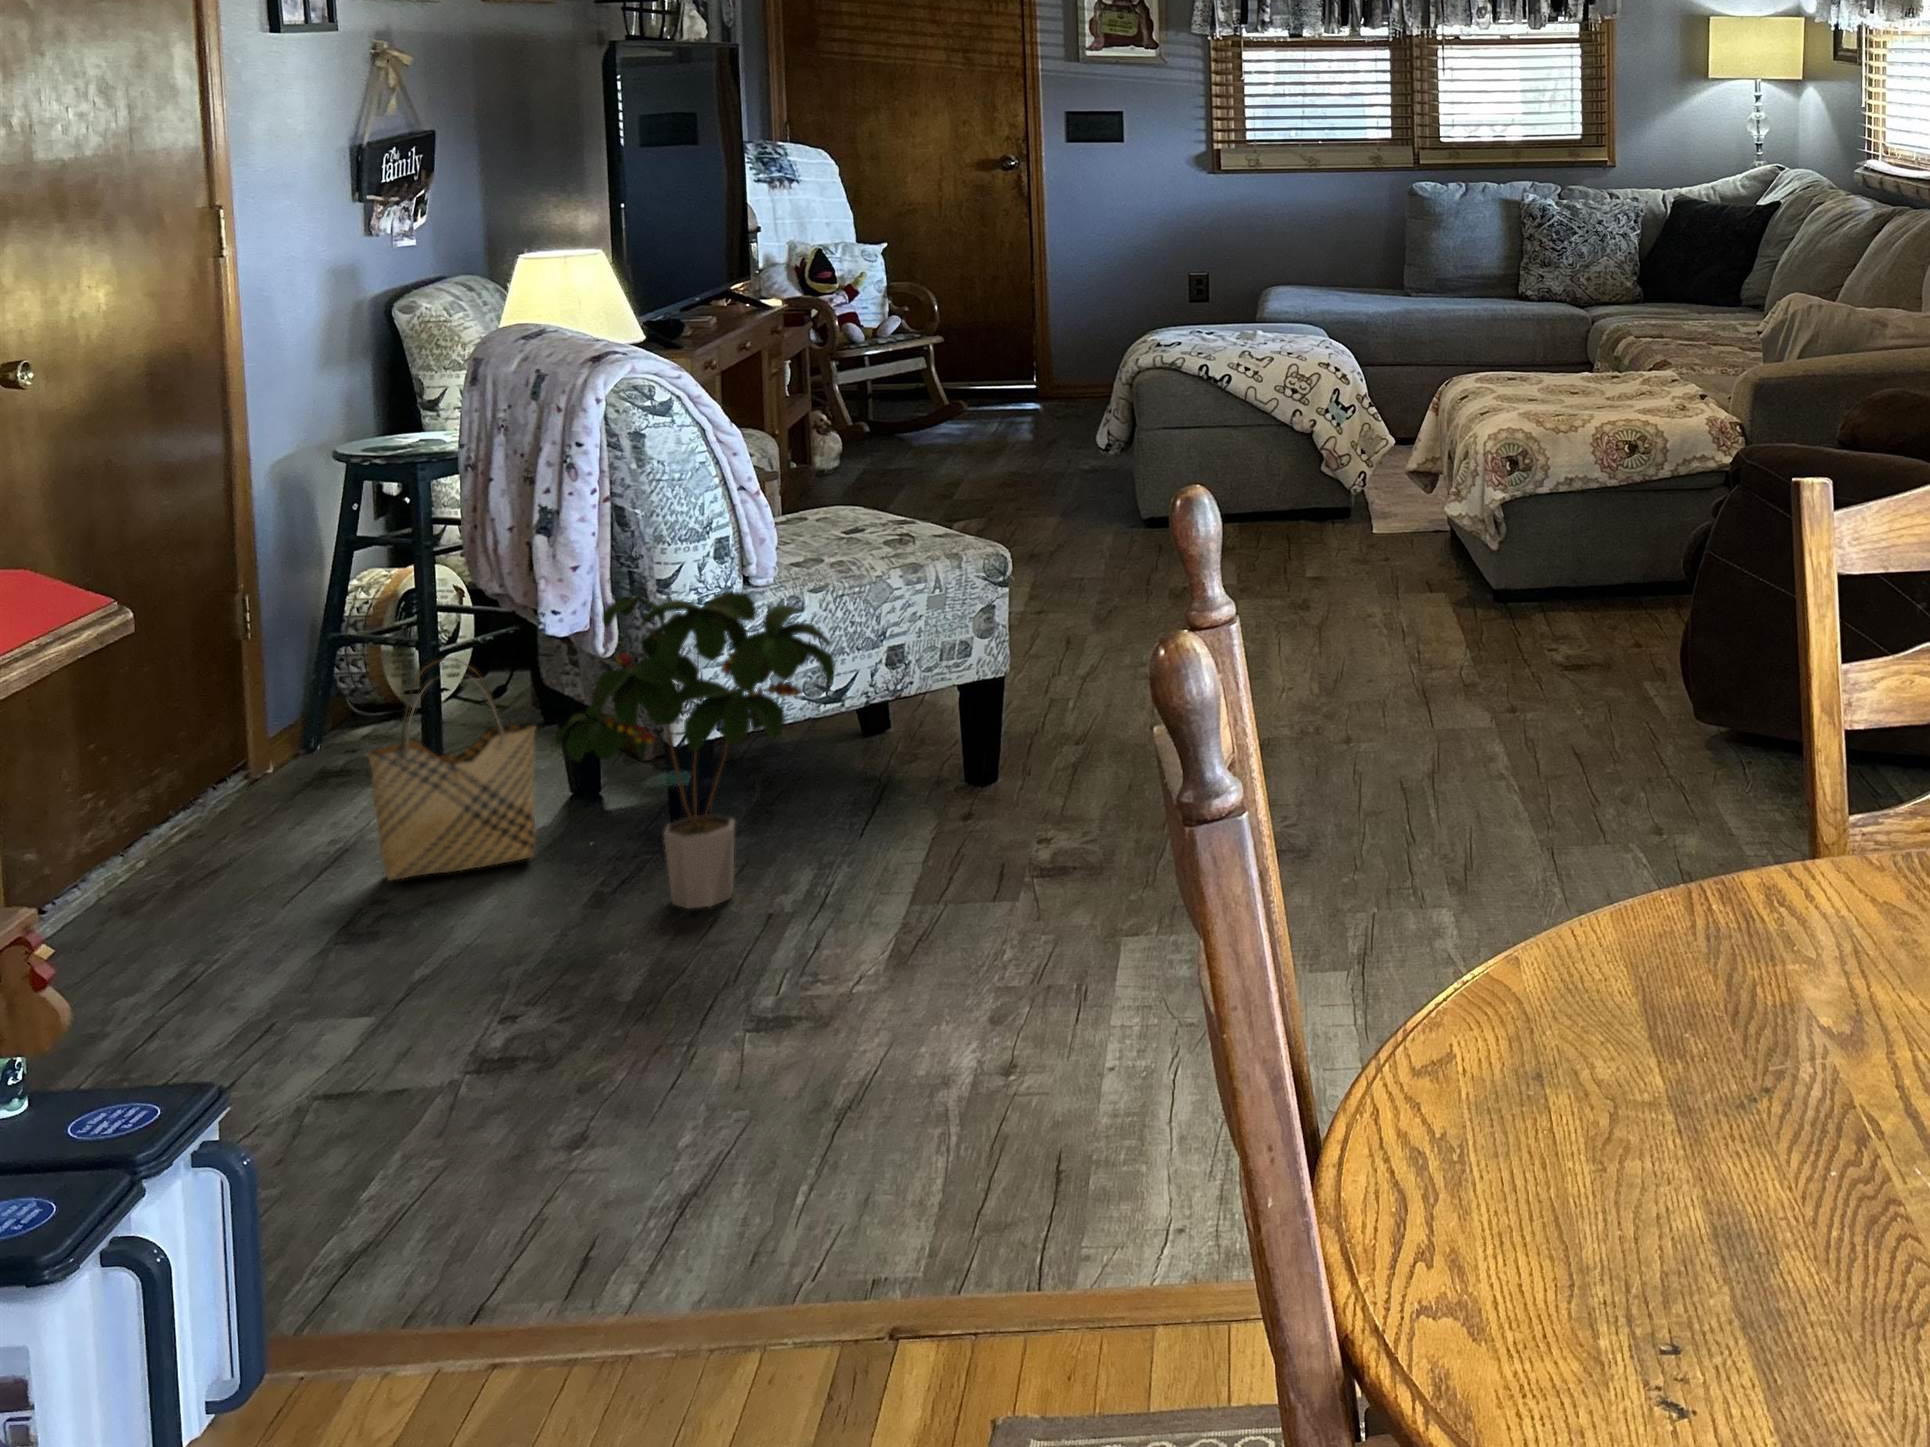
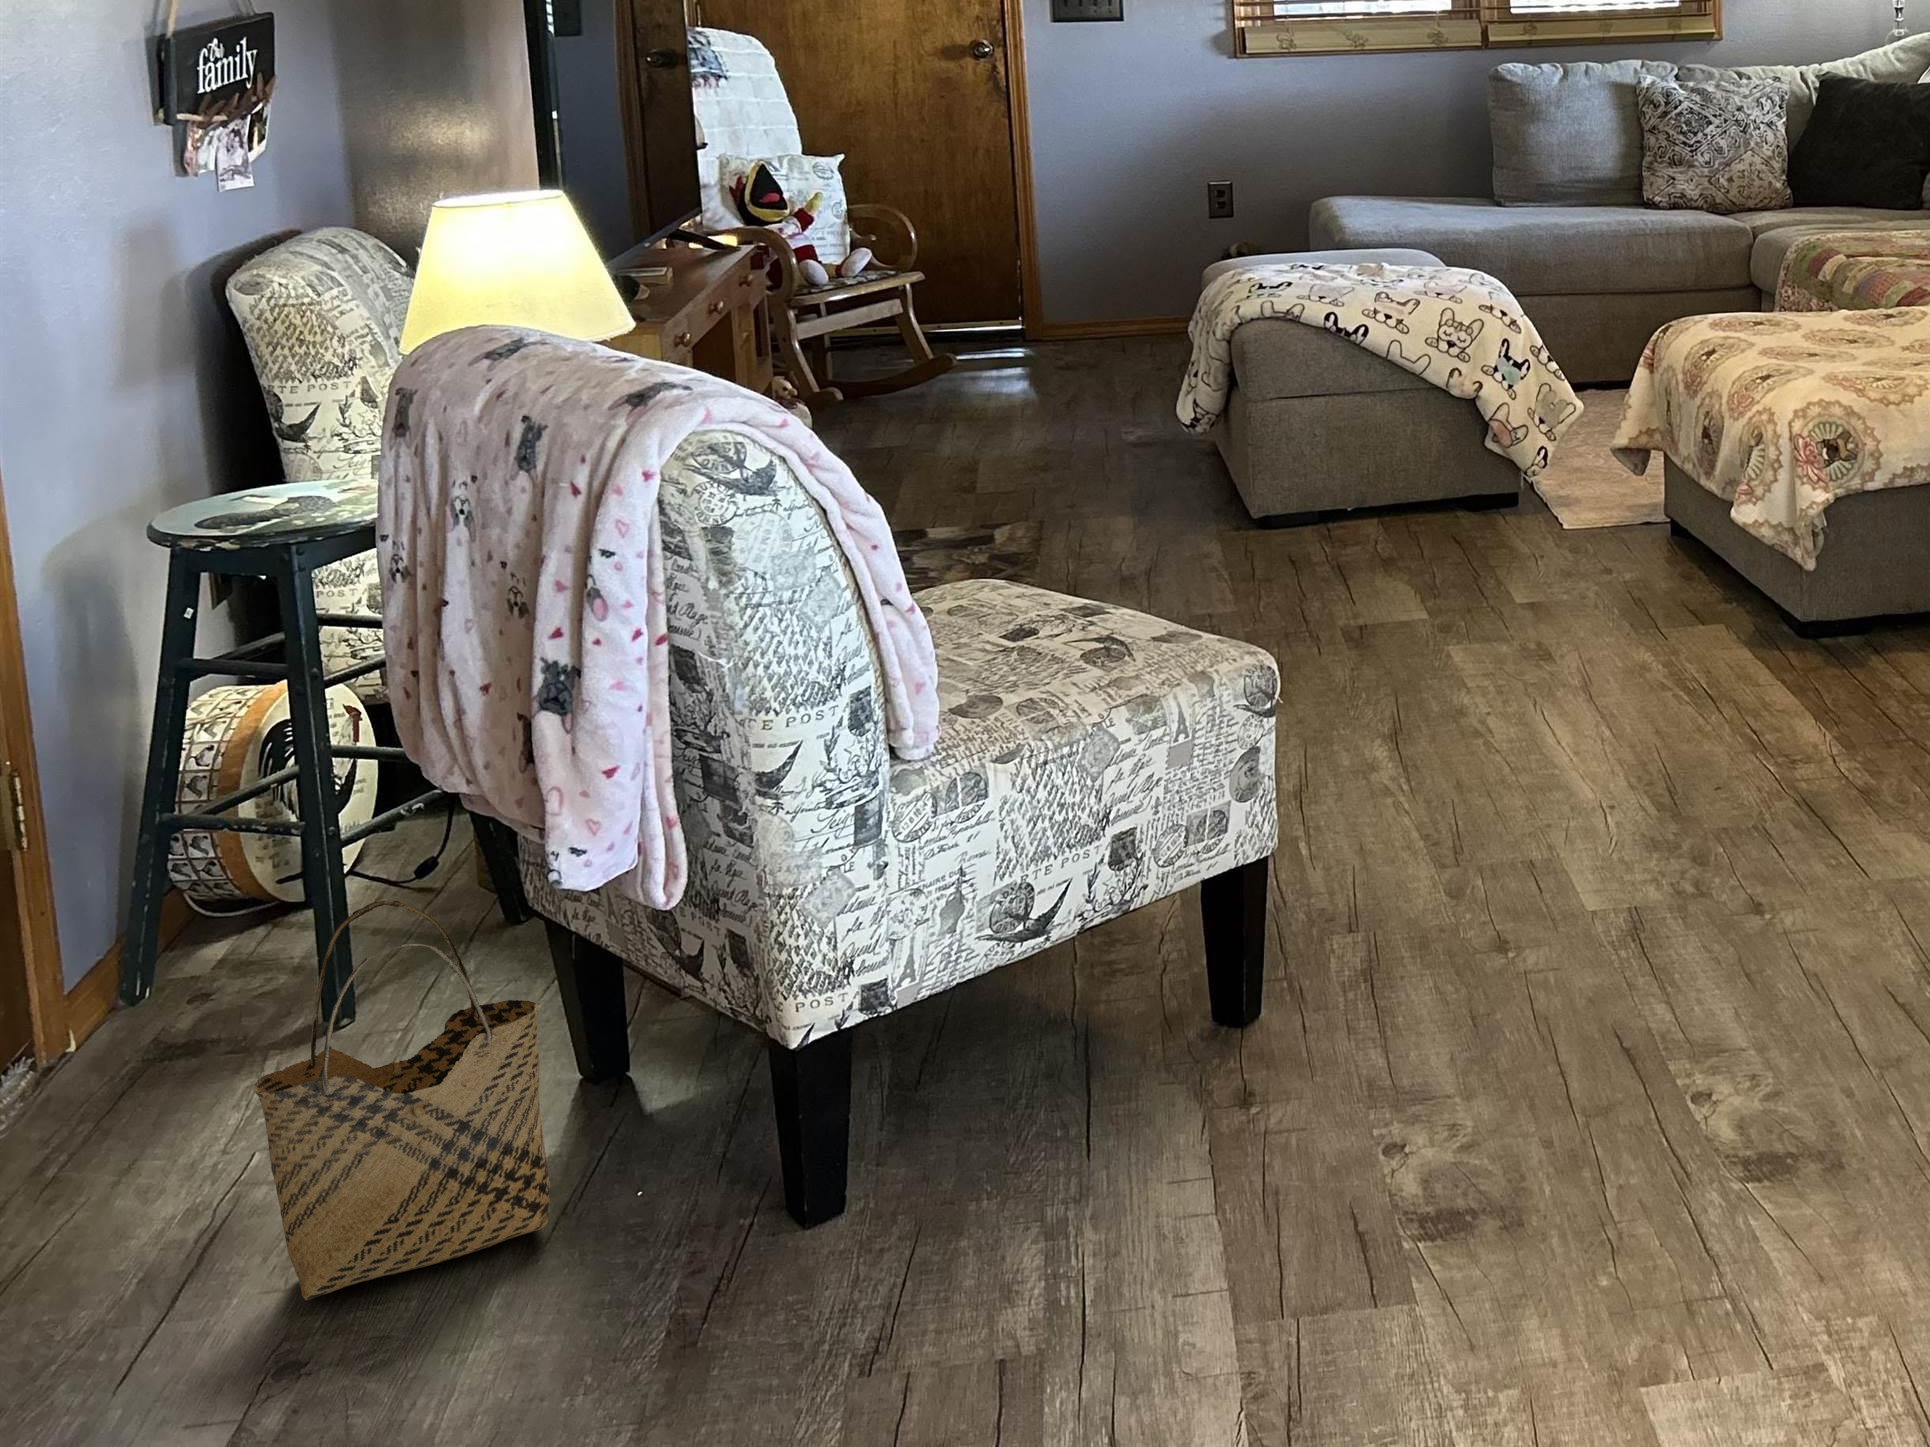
potted plant: present [555,592,835,908] -> none [592,795,1084,1339]

